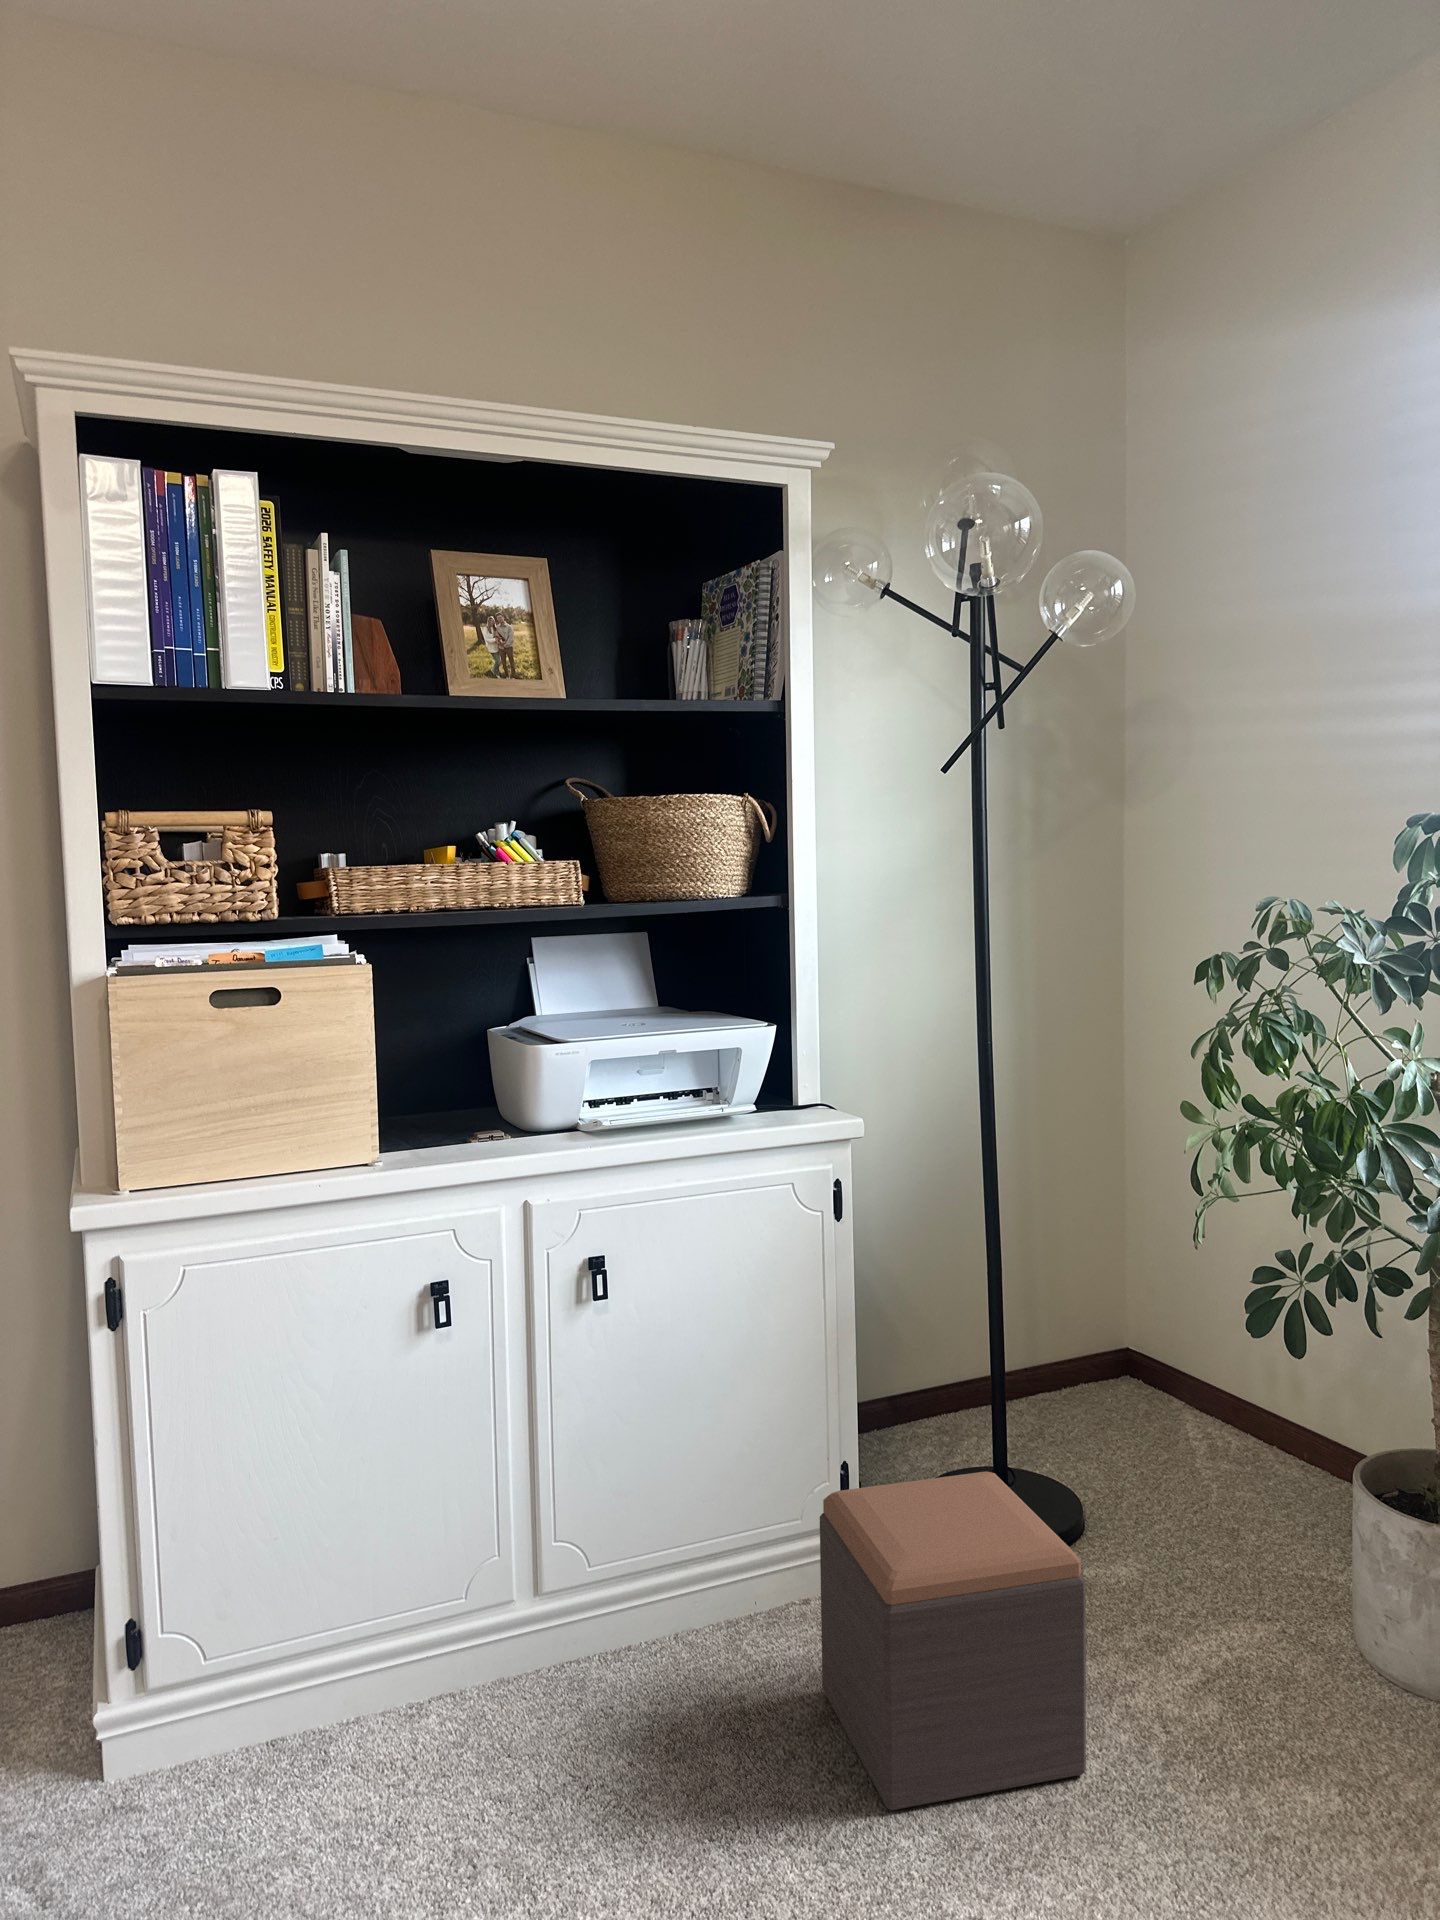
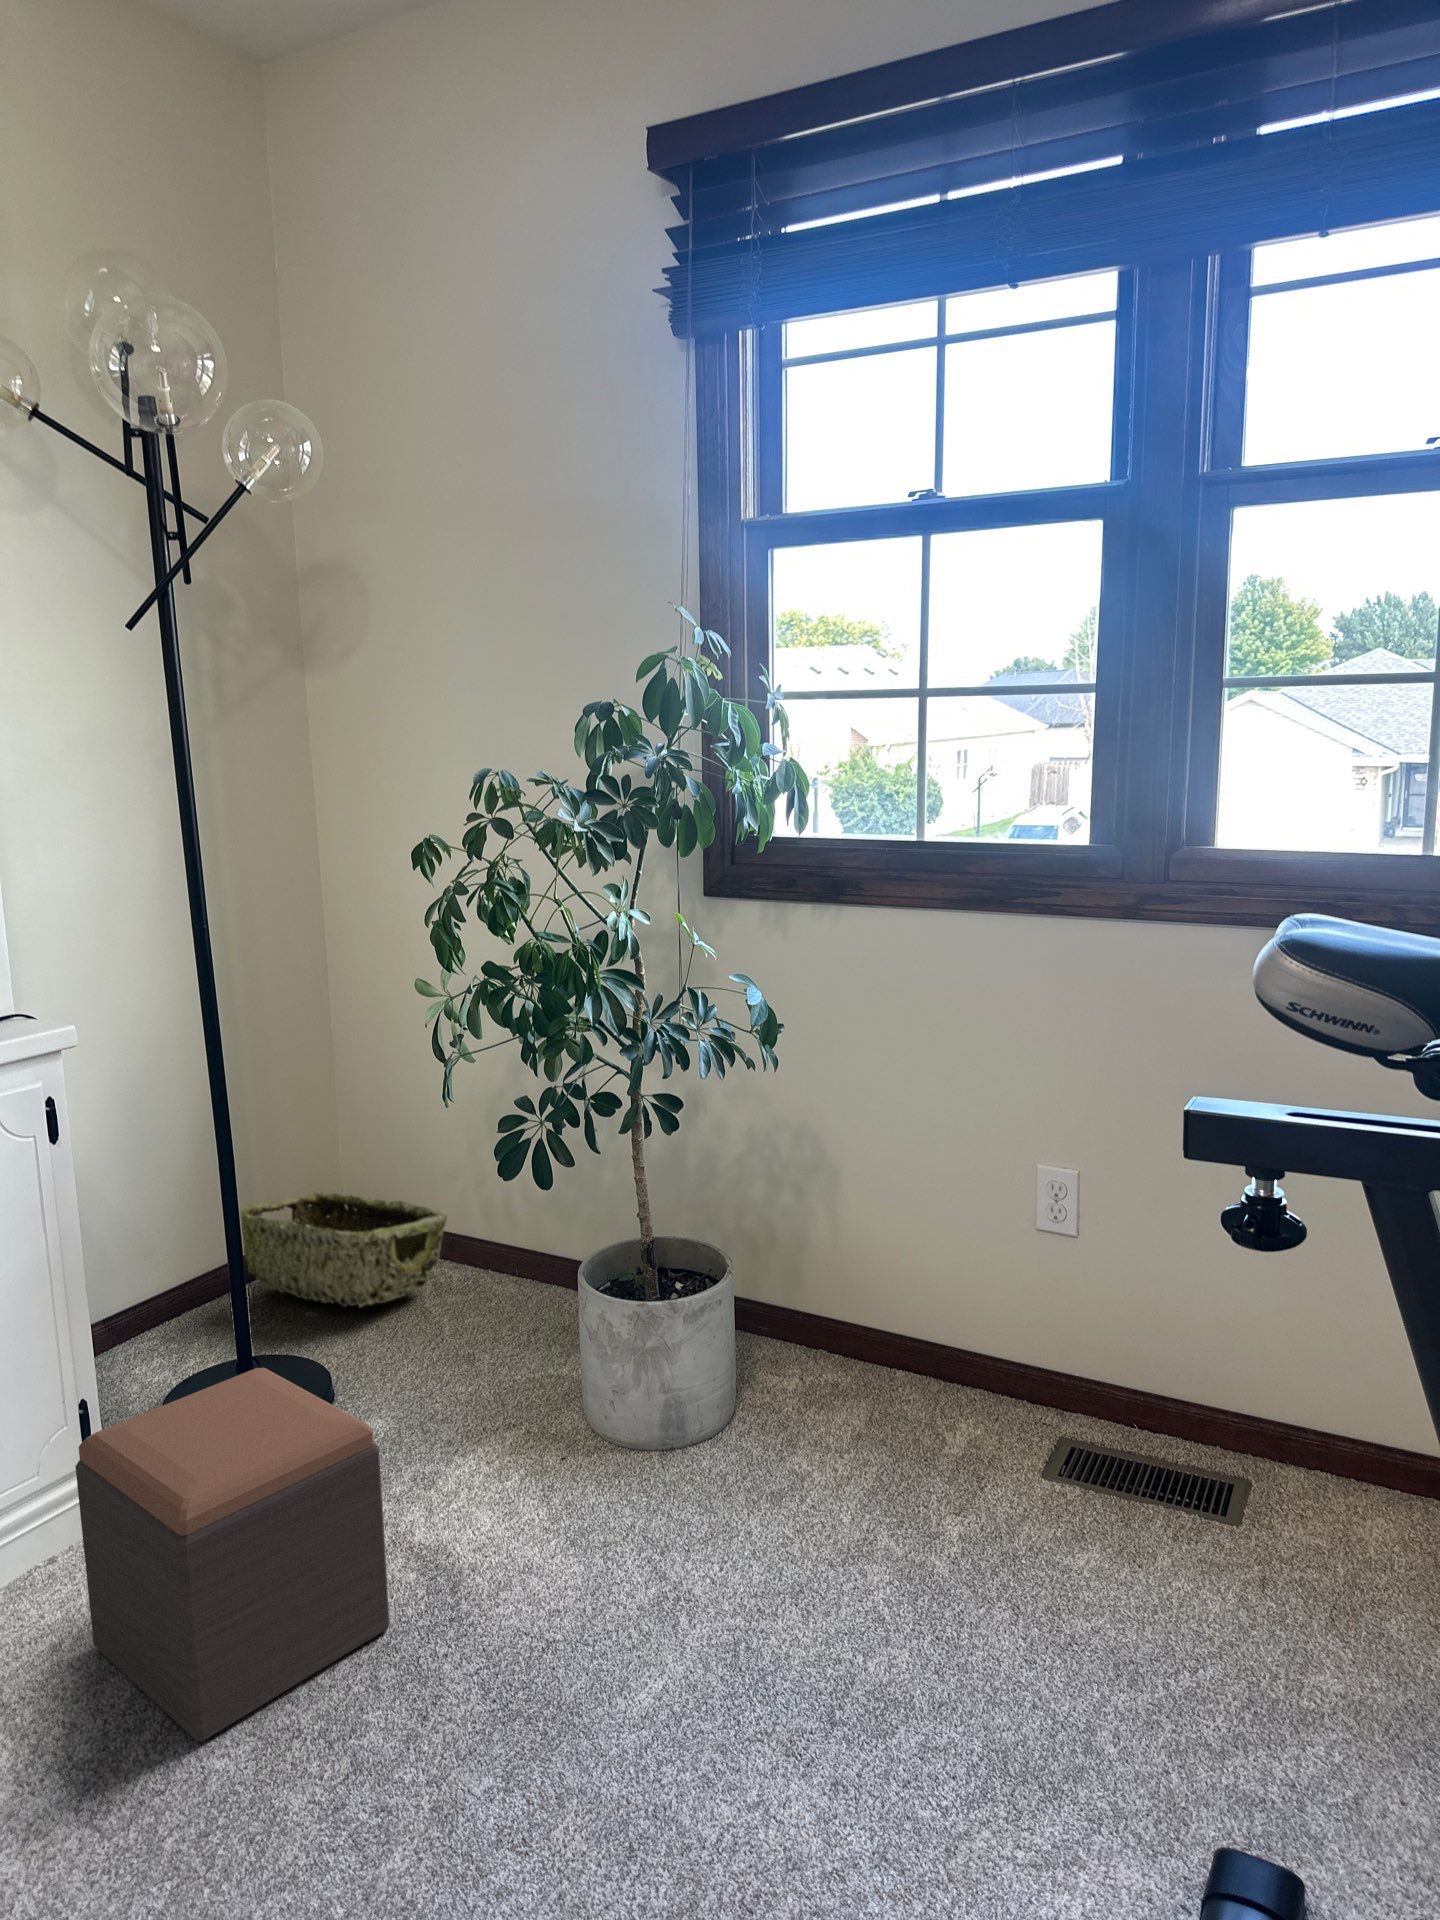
woven basket: none [1012,1319,1231,1449] -> present [241,1193,447,1307]

